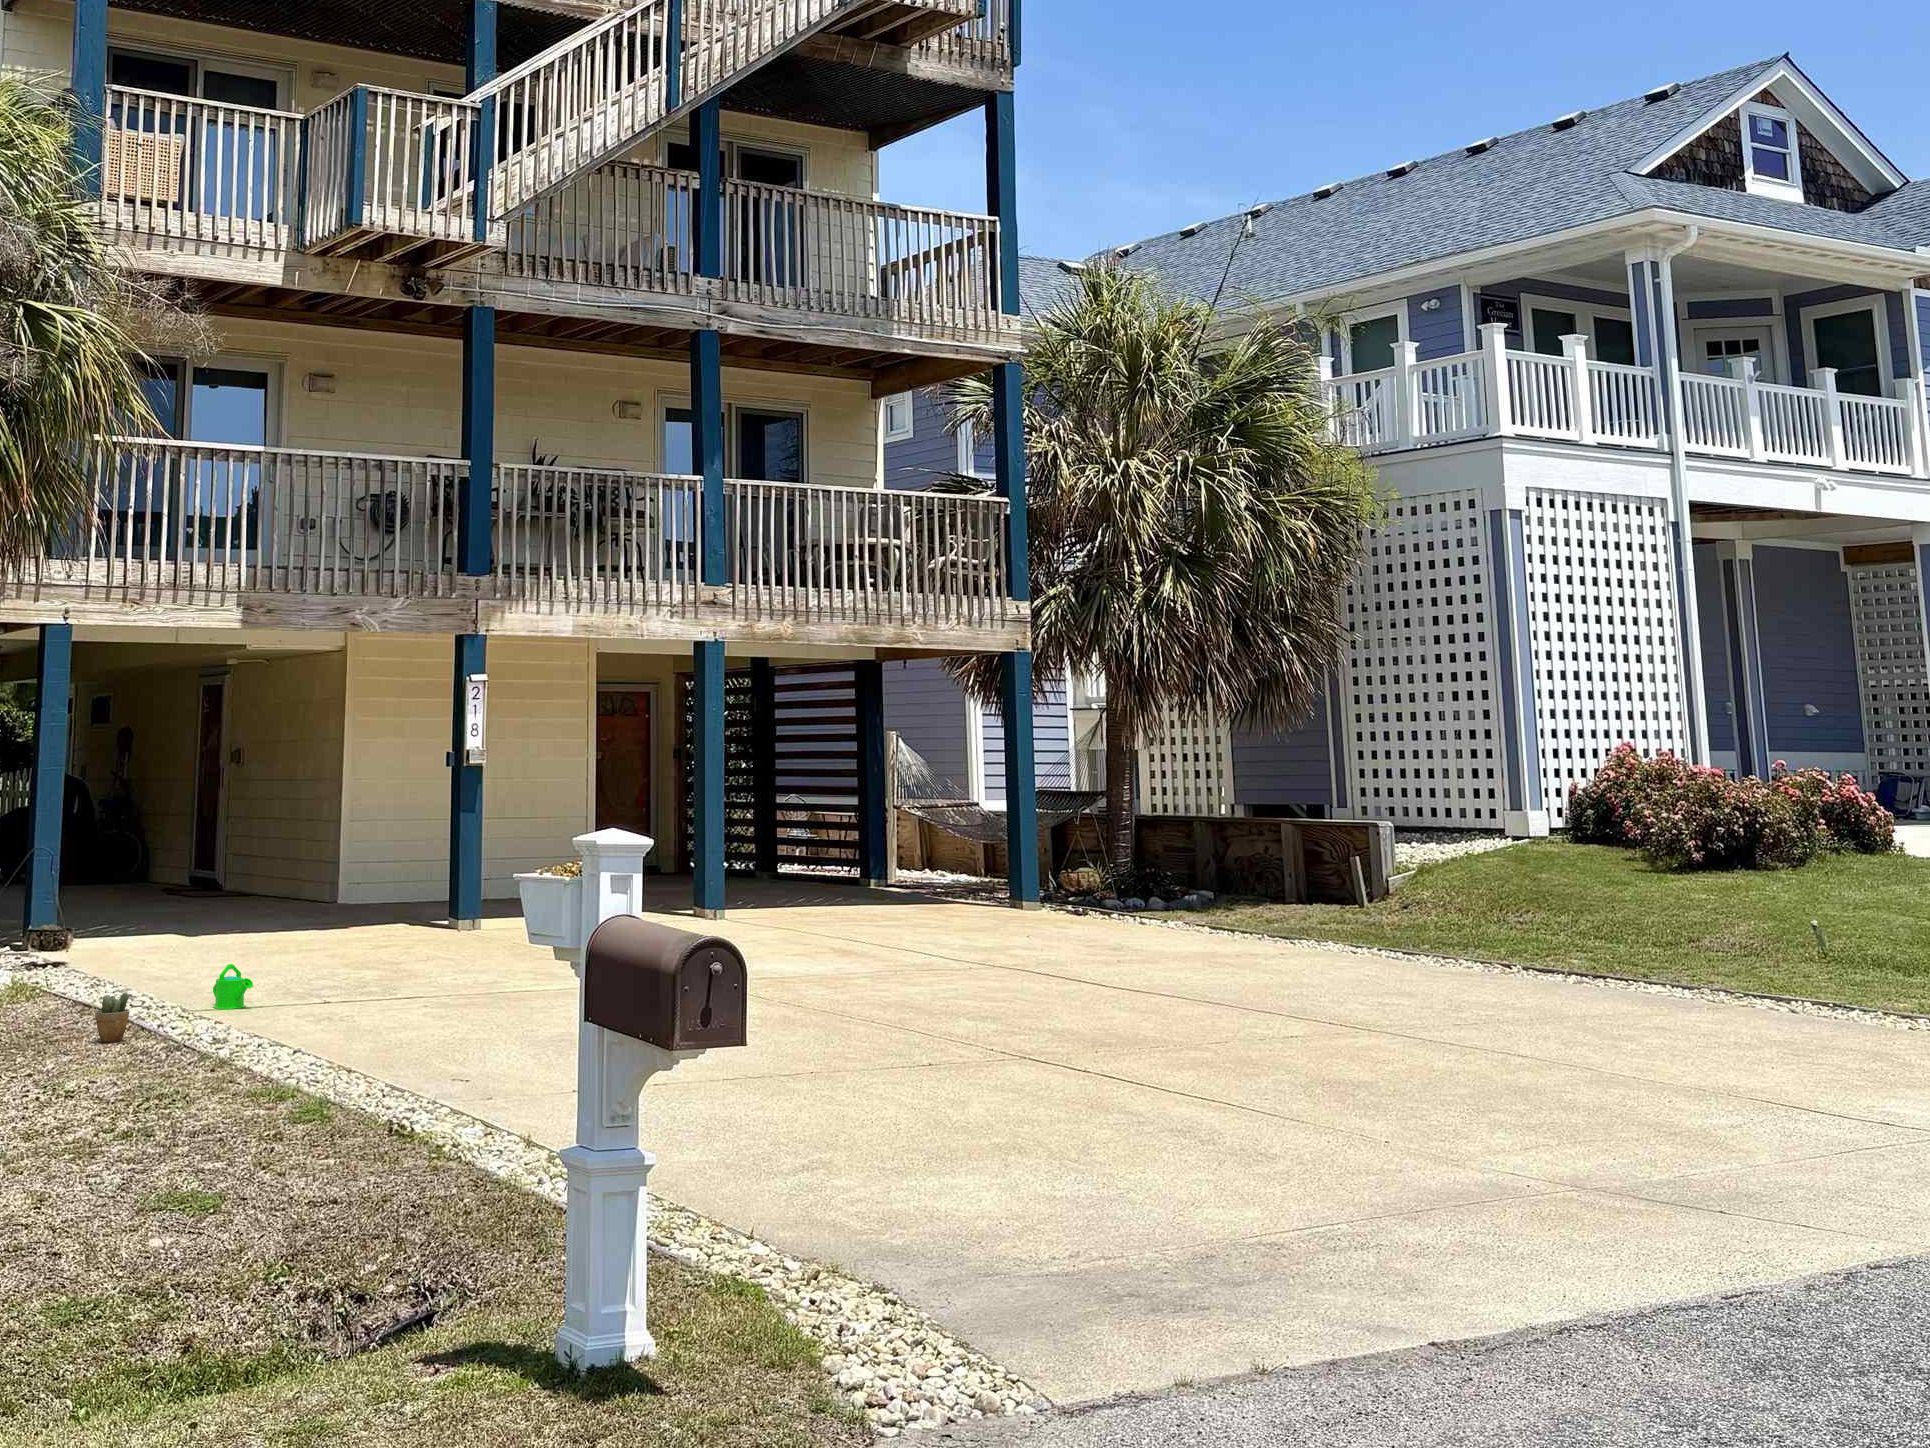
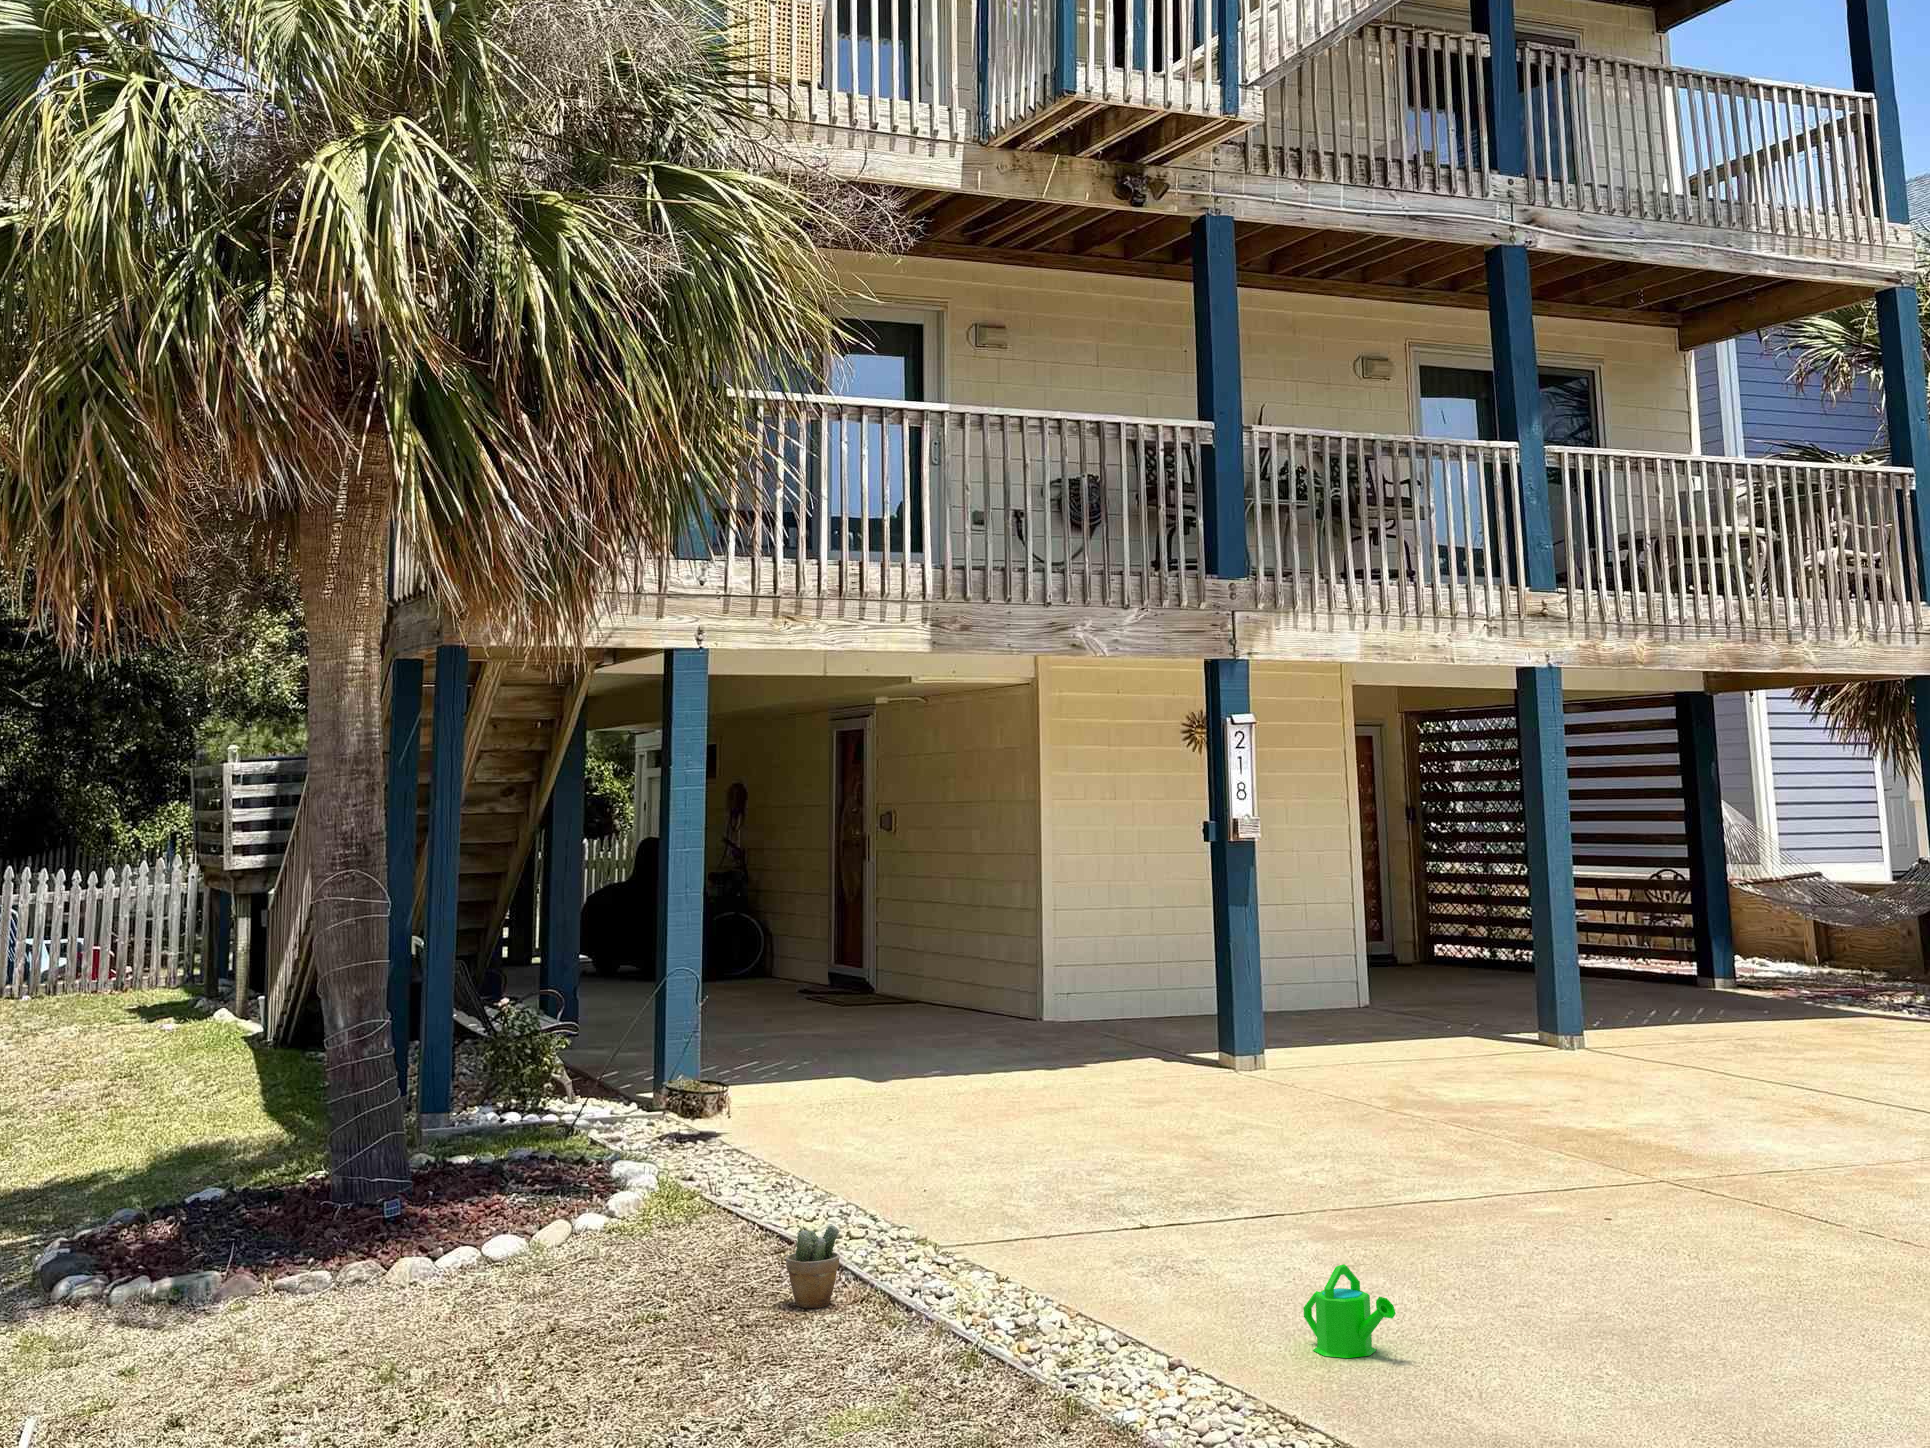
watering can: present [213,964,253,1009] -> present [1303,1264,1396,1358]

